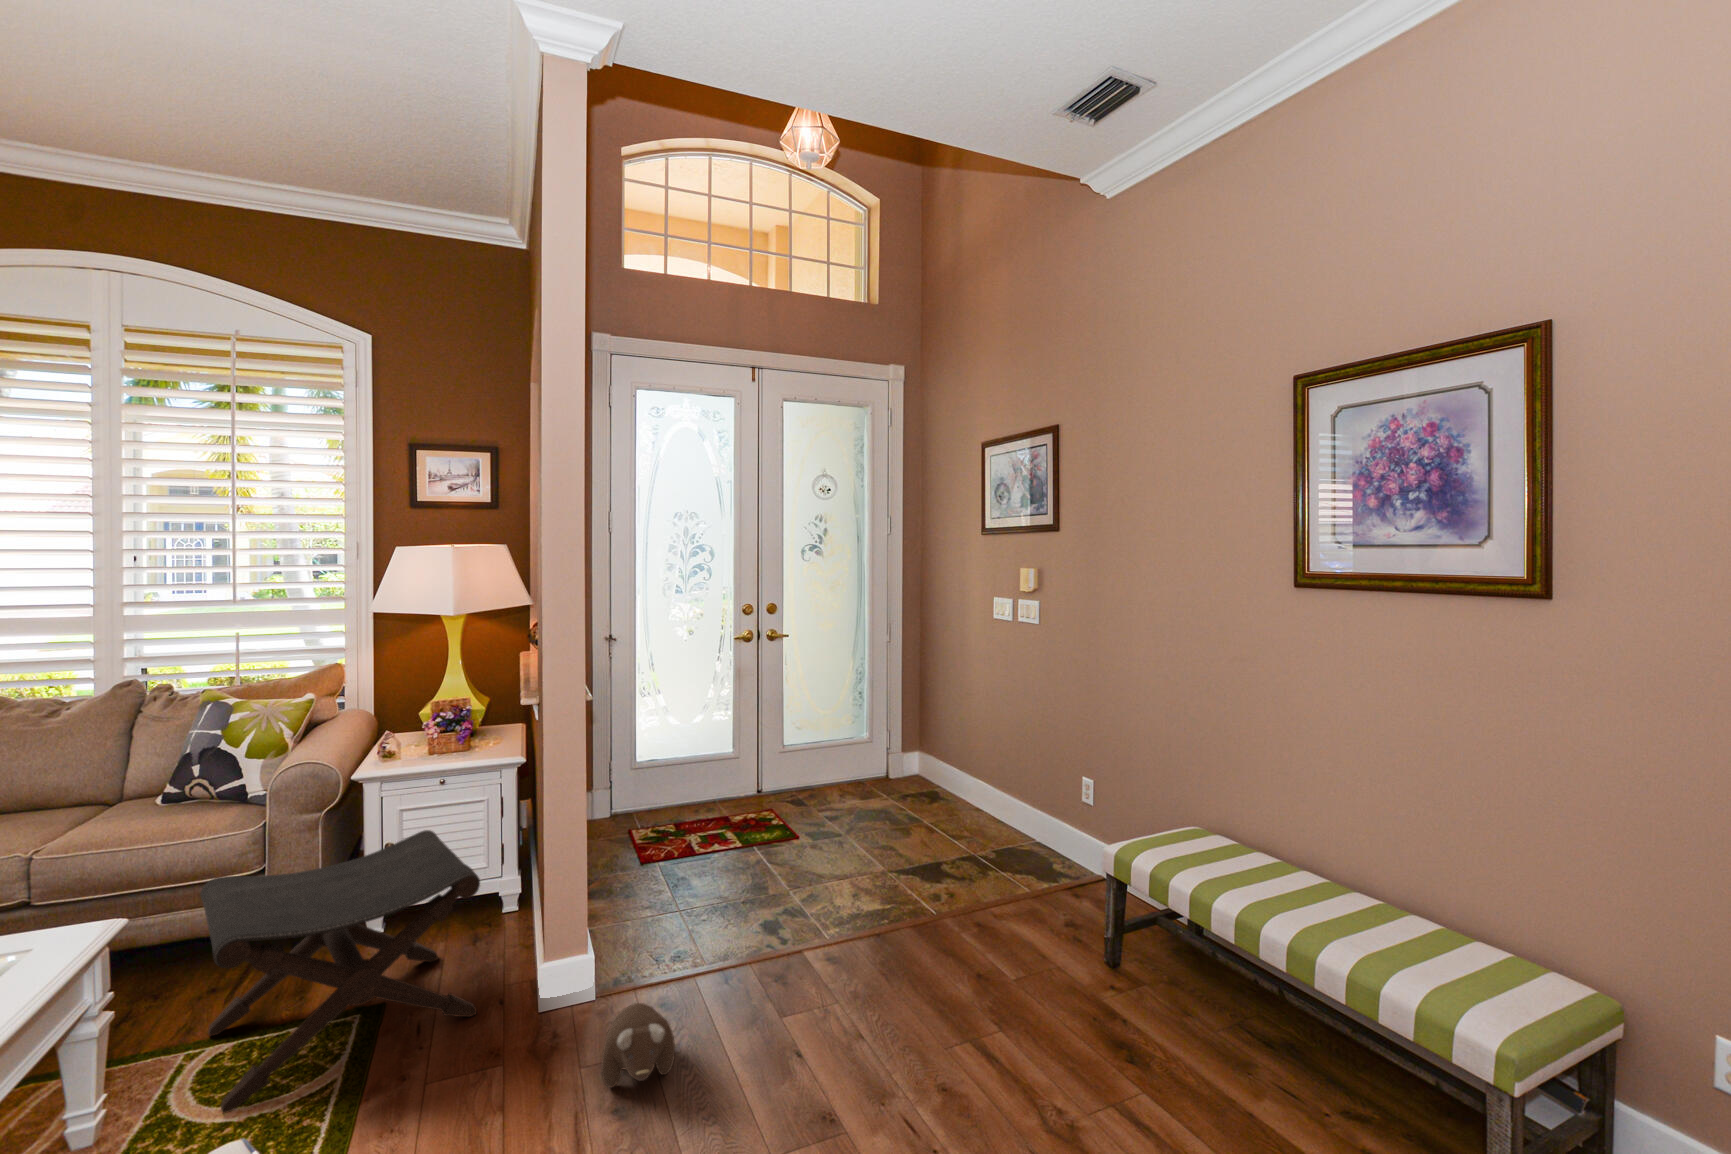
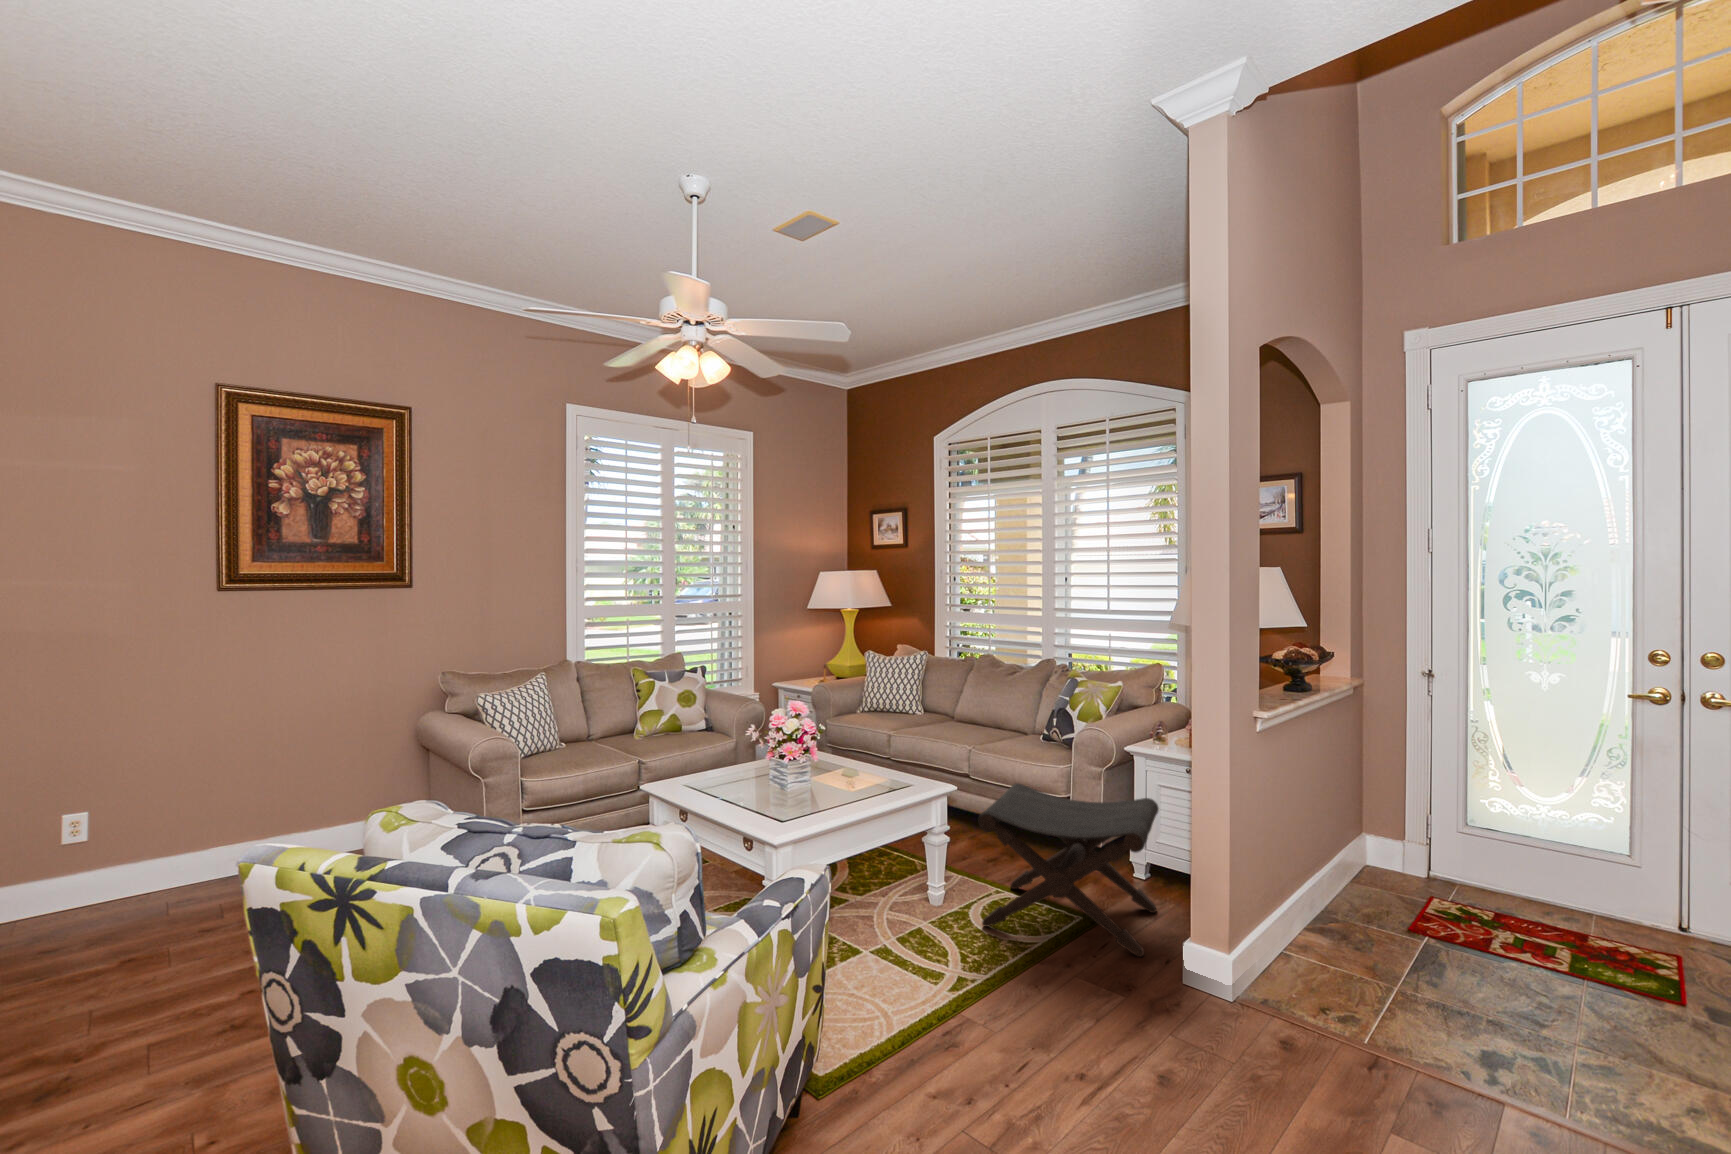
plush toy: present [601,1003,675,1087] -> none [1165,996,1245,1081]

